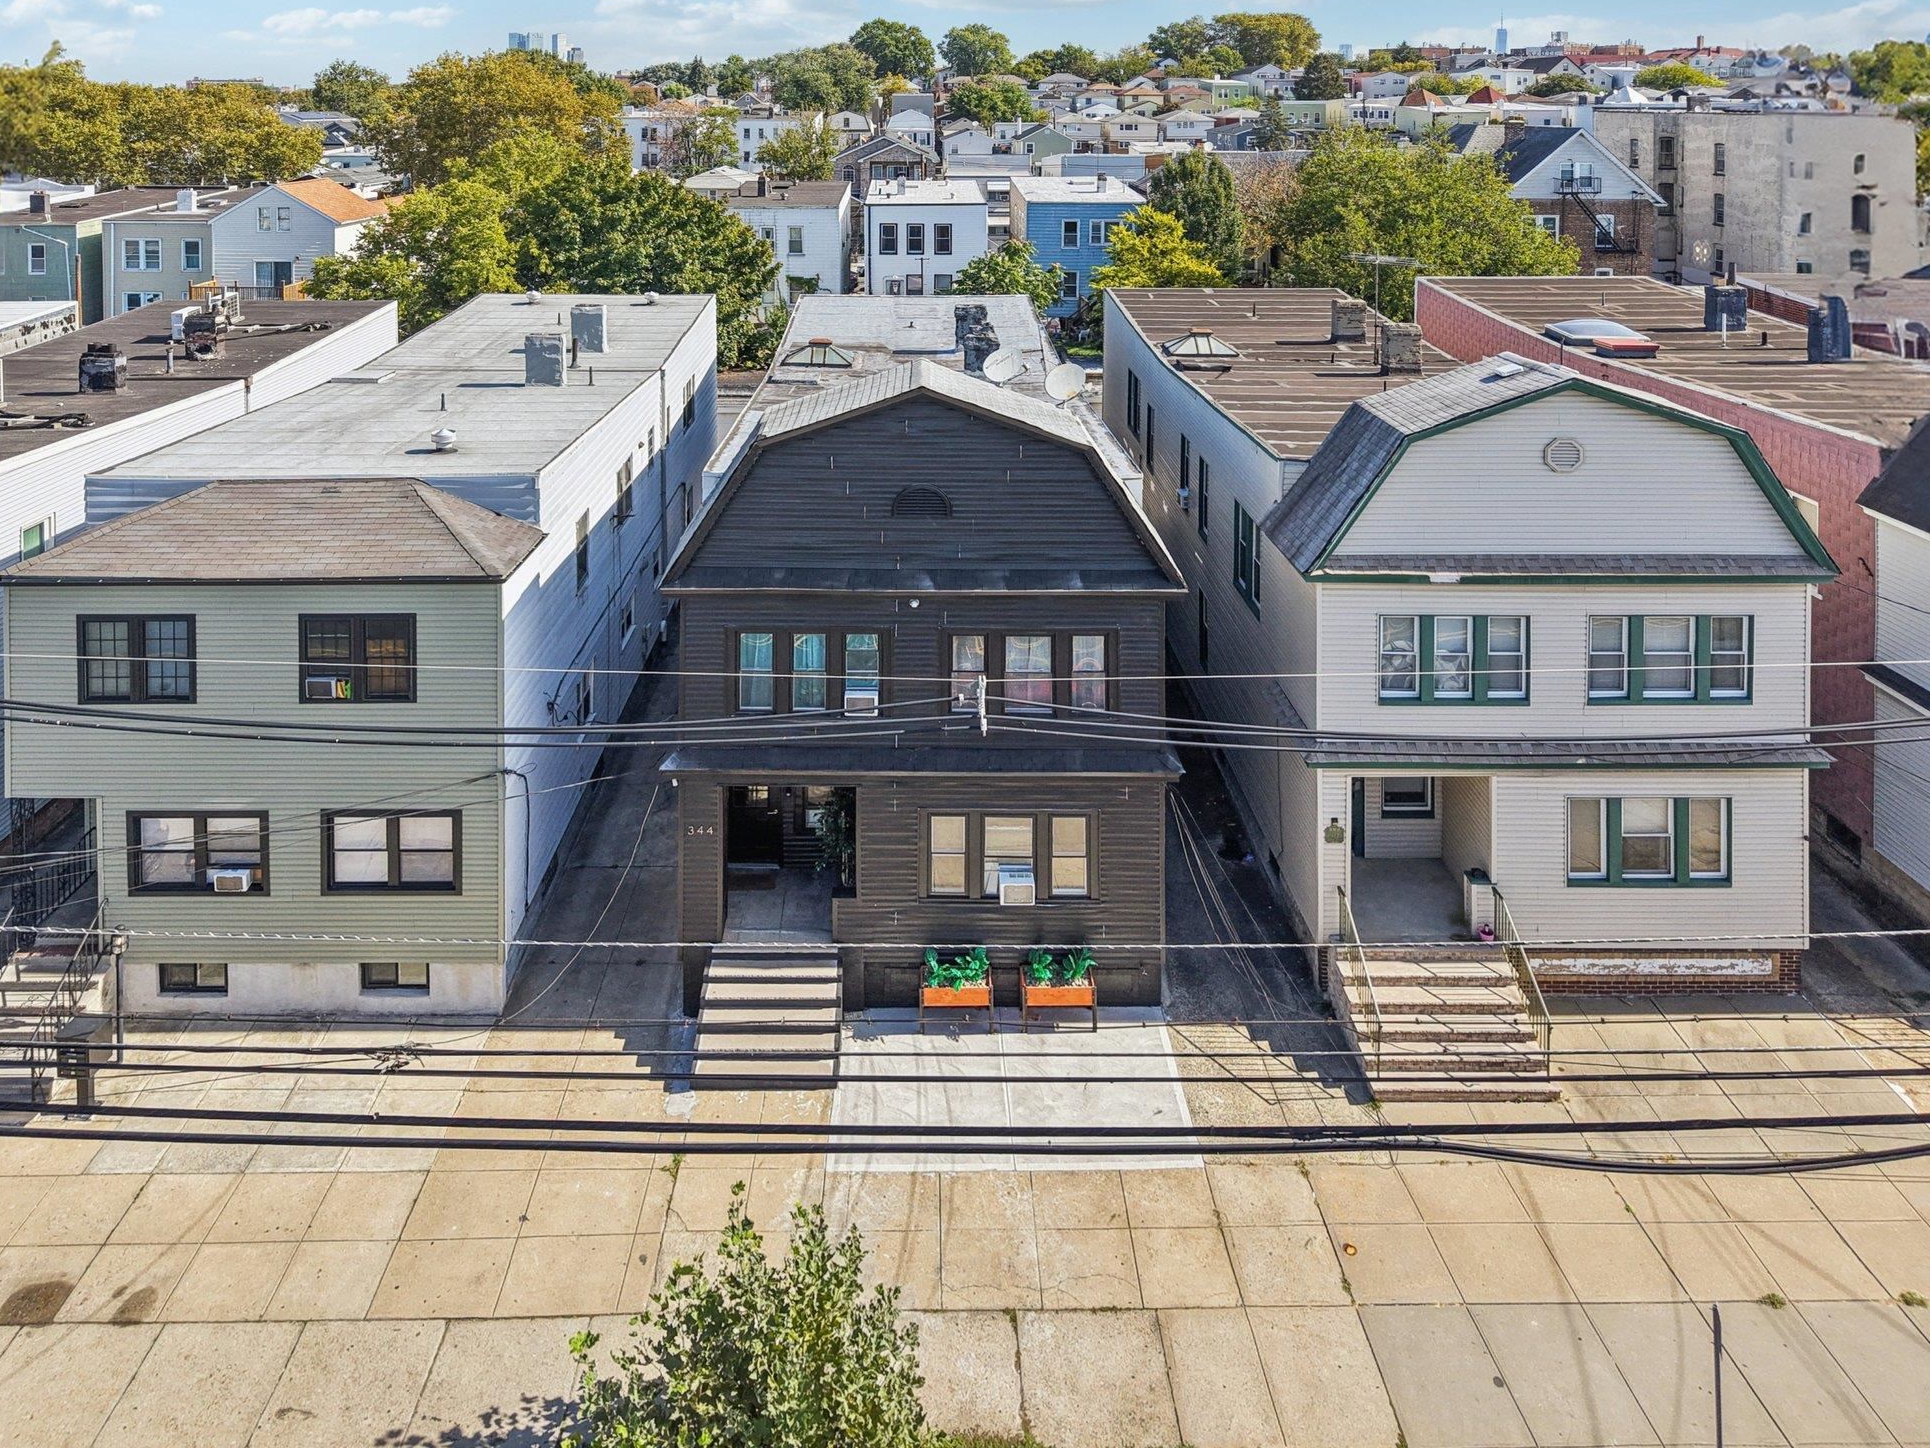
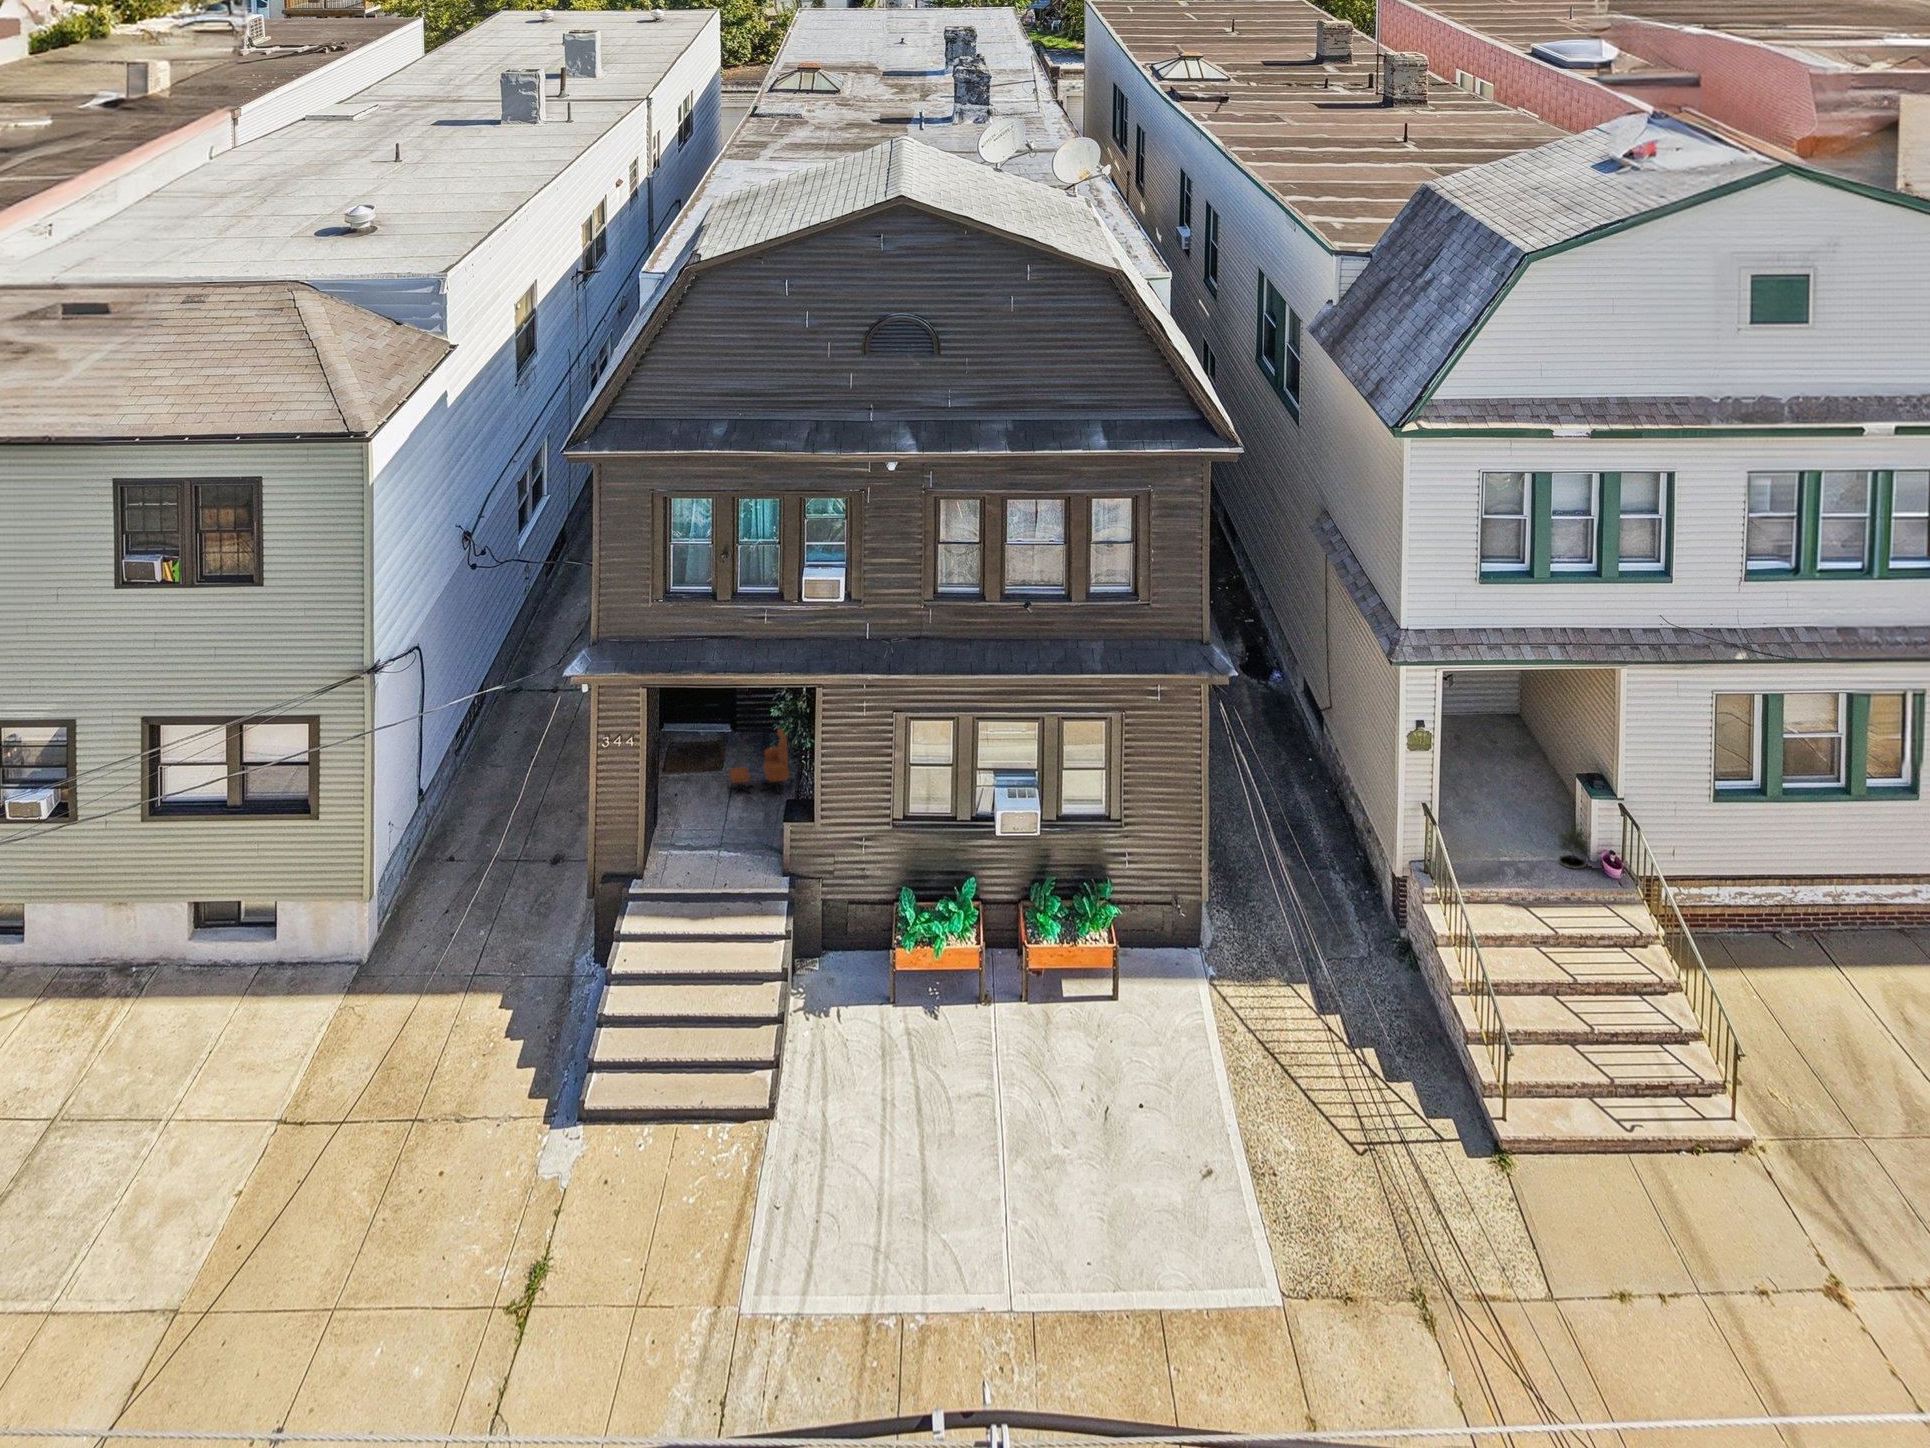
lounge chair: none [773,844,830,898] -> present [730,729,792,794]

